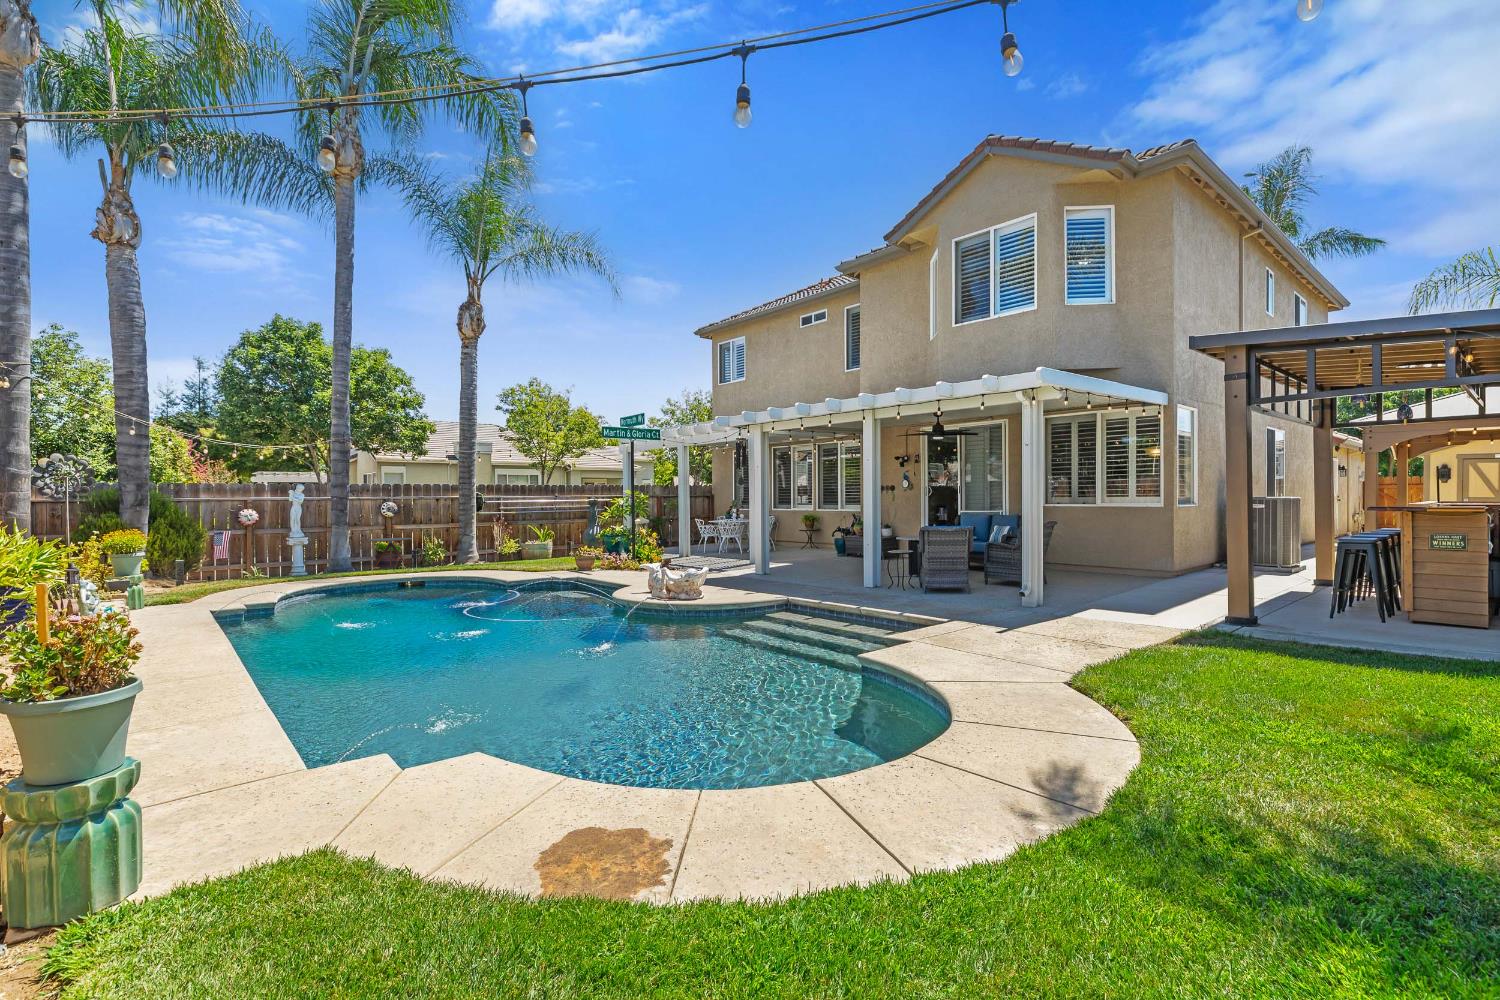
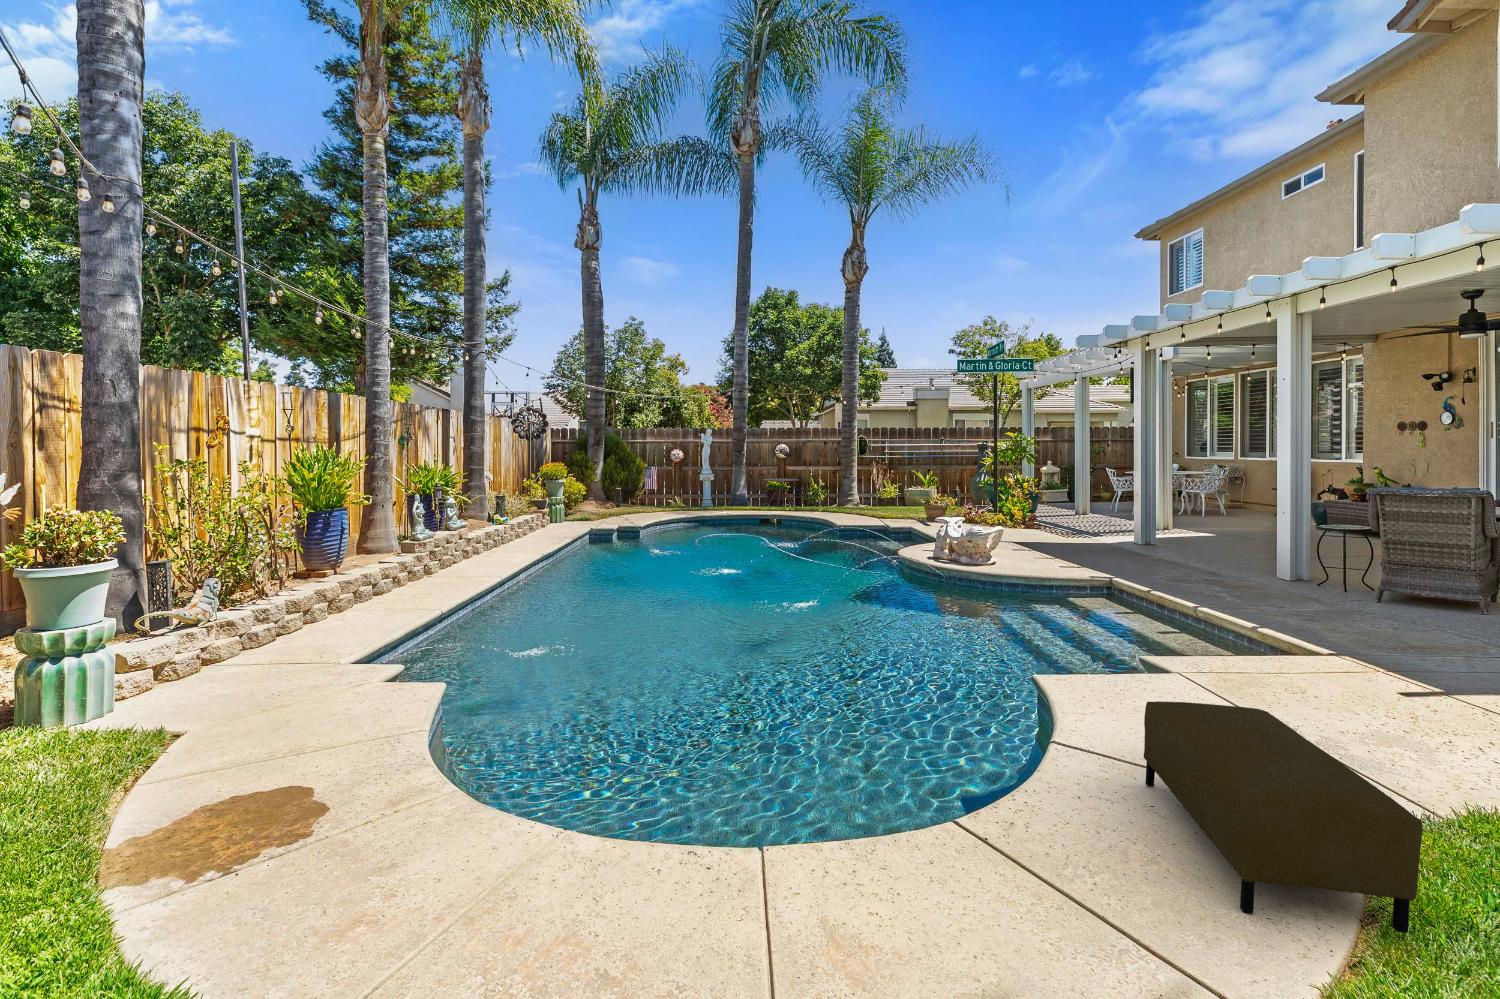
ottoman: none [1003,639,1147,723] -> present [1144,701,1423,933]

